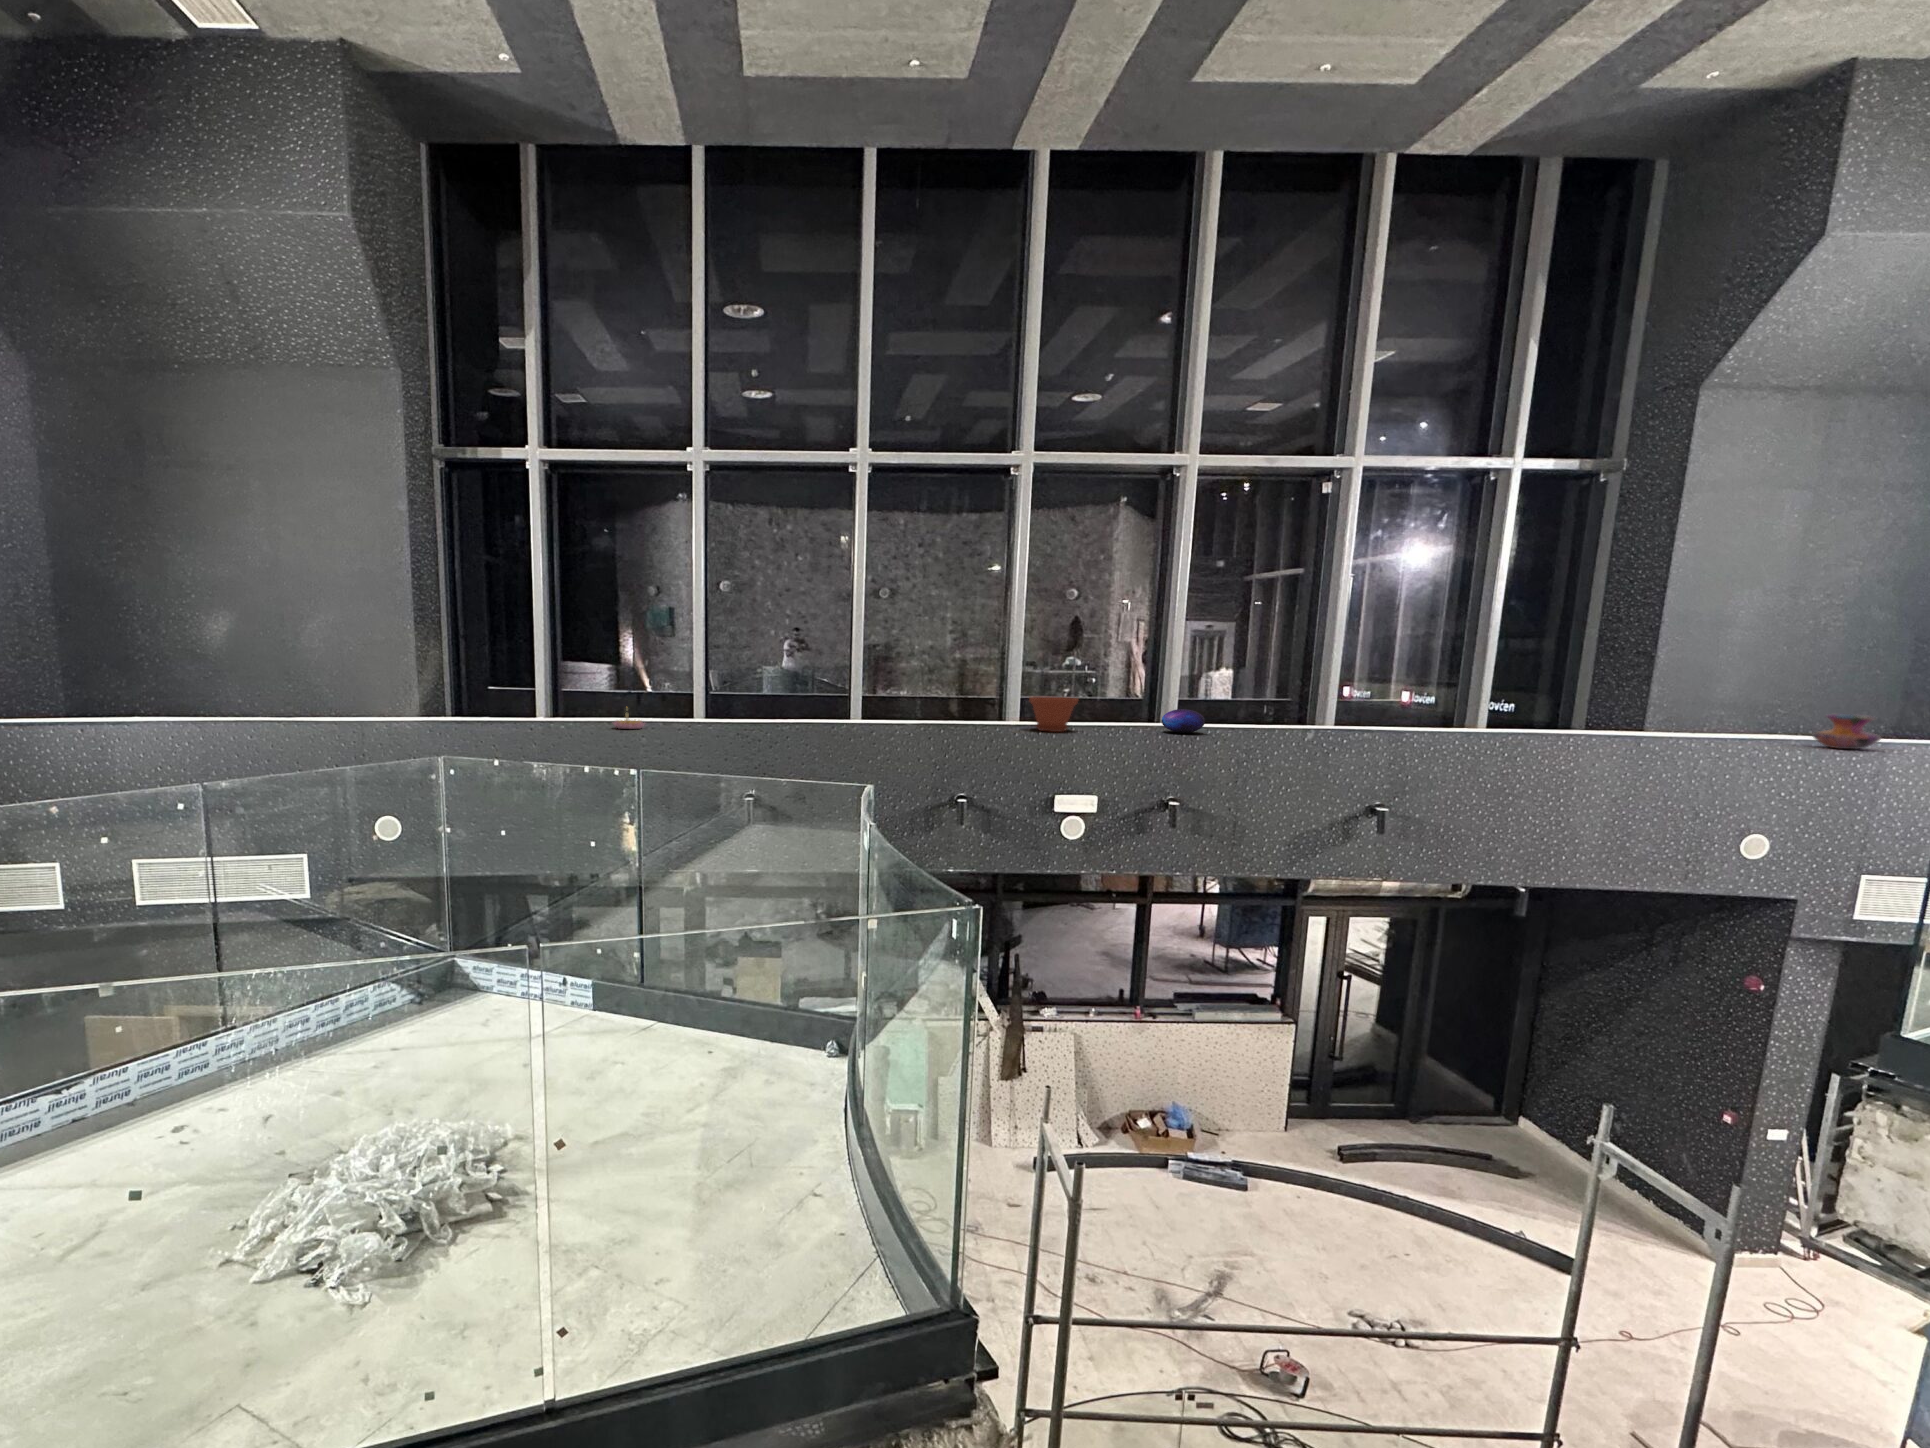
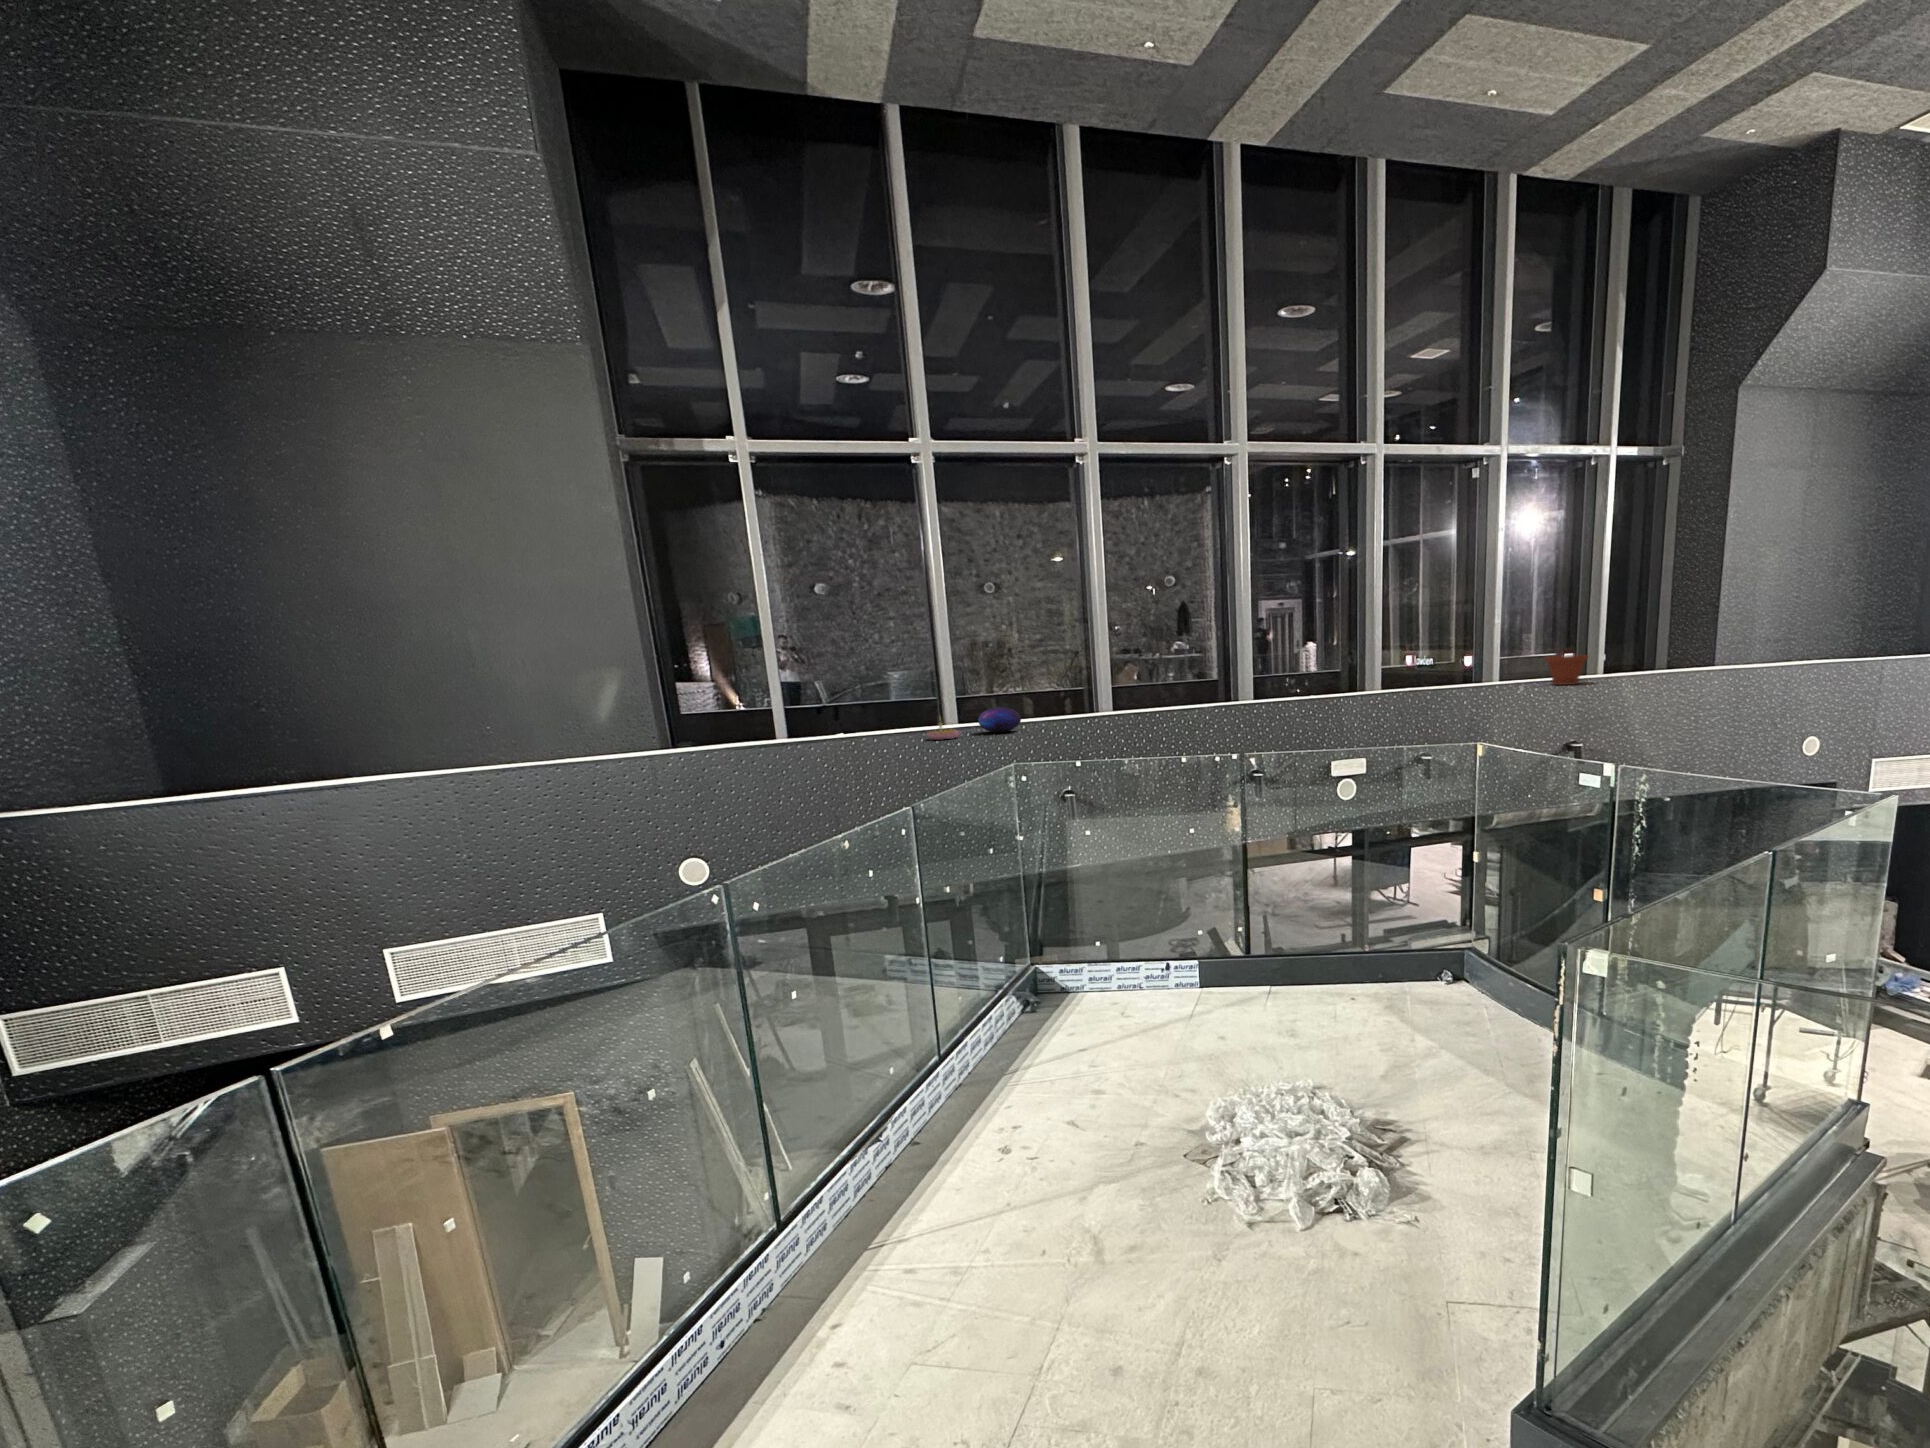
plant pot: present [1029,697,1078,732] -> present [1545,655,1588,685]
decorative orb: present [1162,709,1205,733] -> present [978,707,1021,732]
decorative vase: present [1813,713,1881,749] -> none [1836,637,1879,663]

